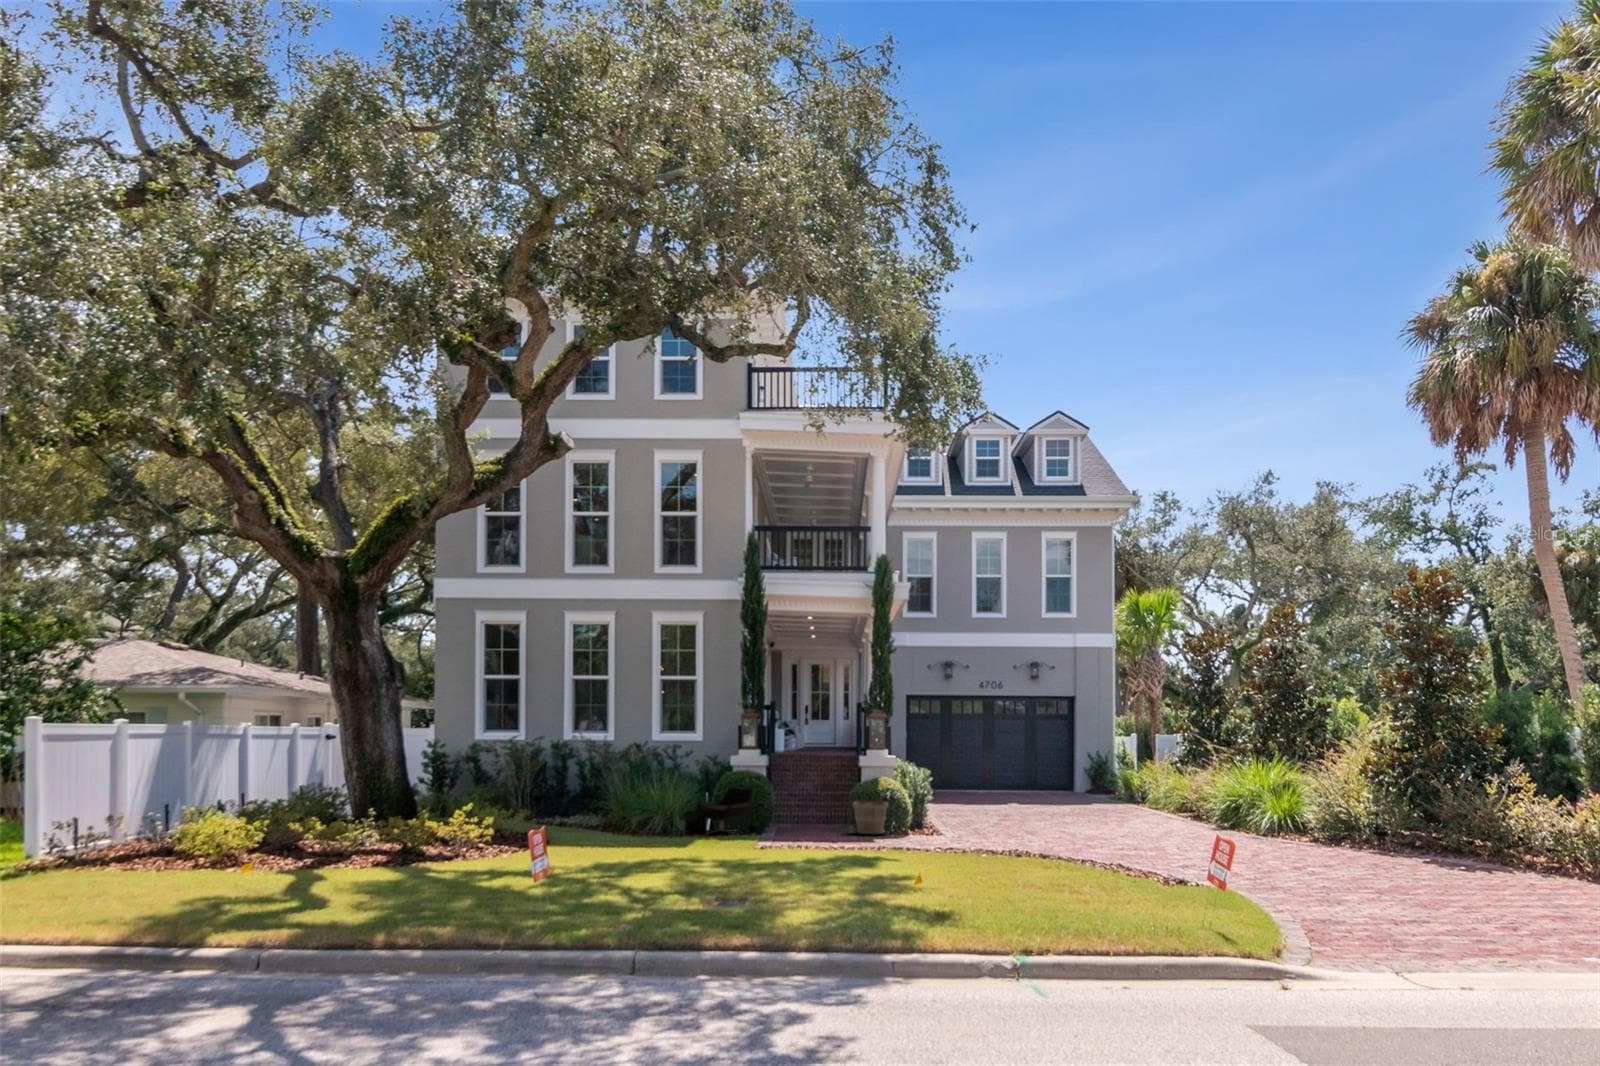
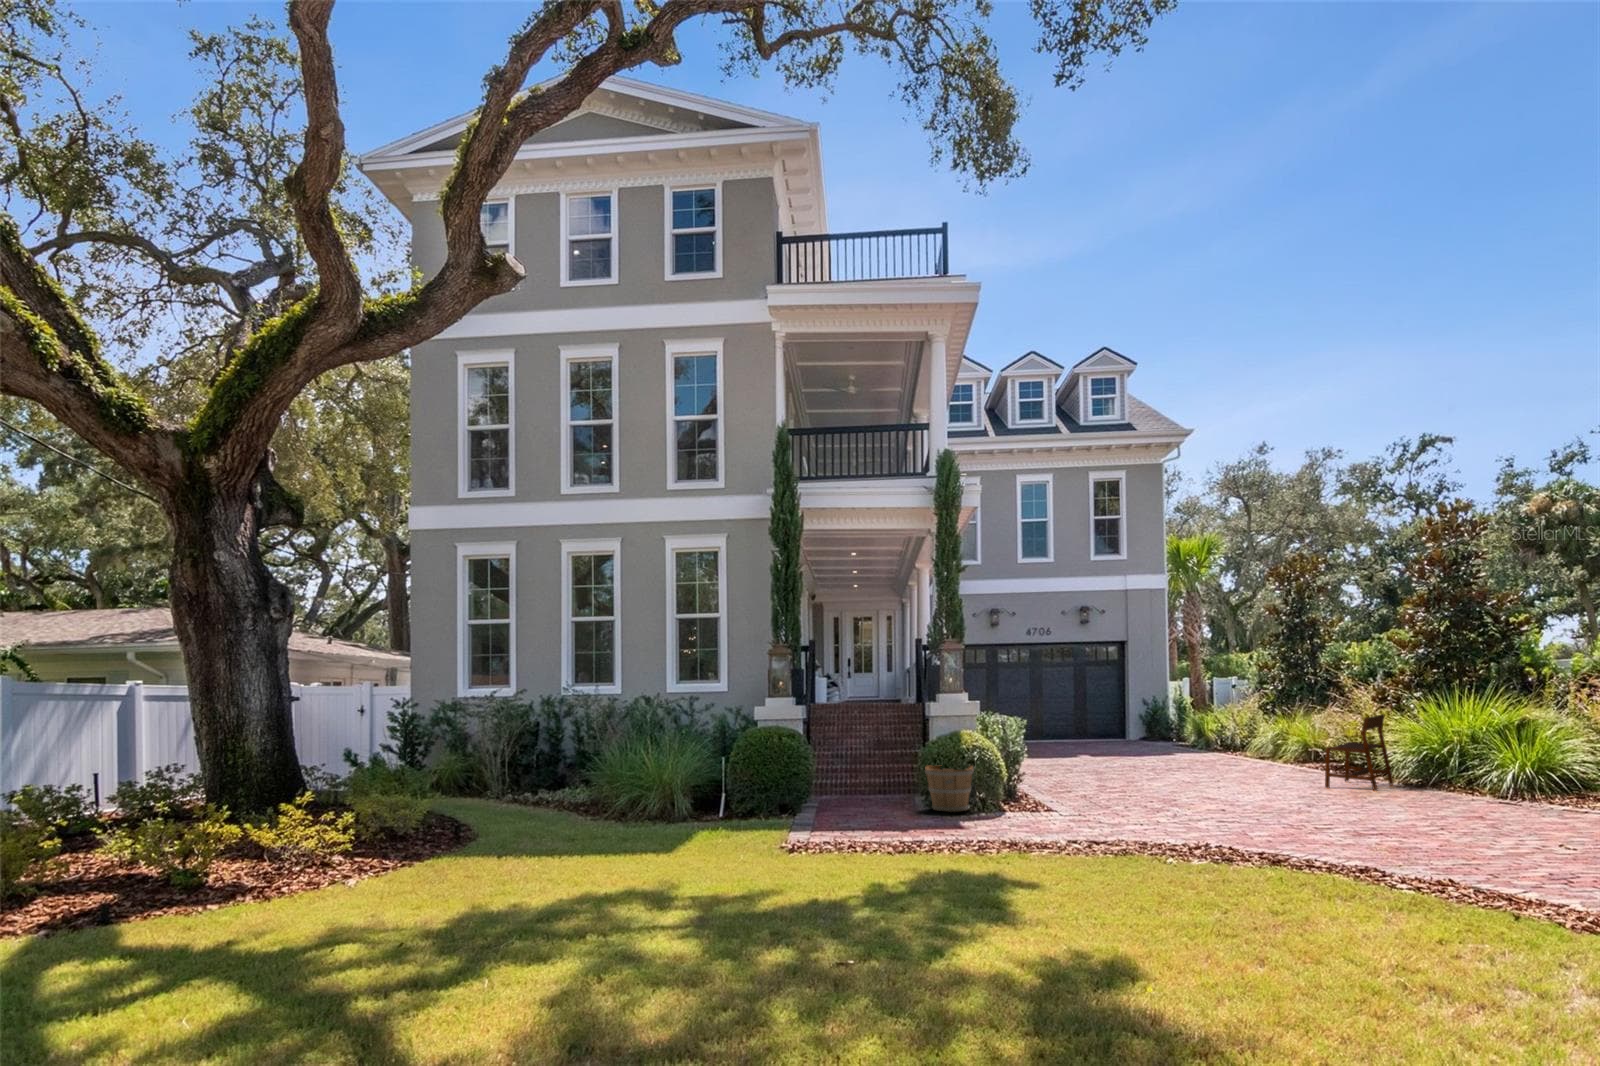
bench: none [1171,768,1229,829] -> present [1325,714,1394,791]
lounge chair: present [697,787,754,831] -> none [712,749,790,815]

